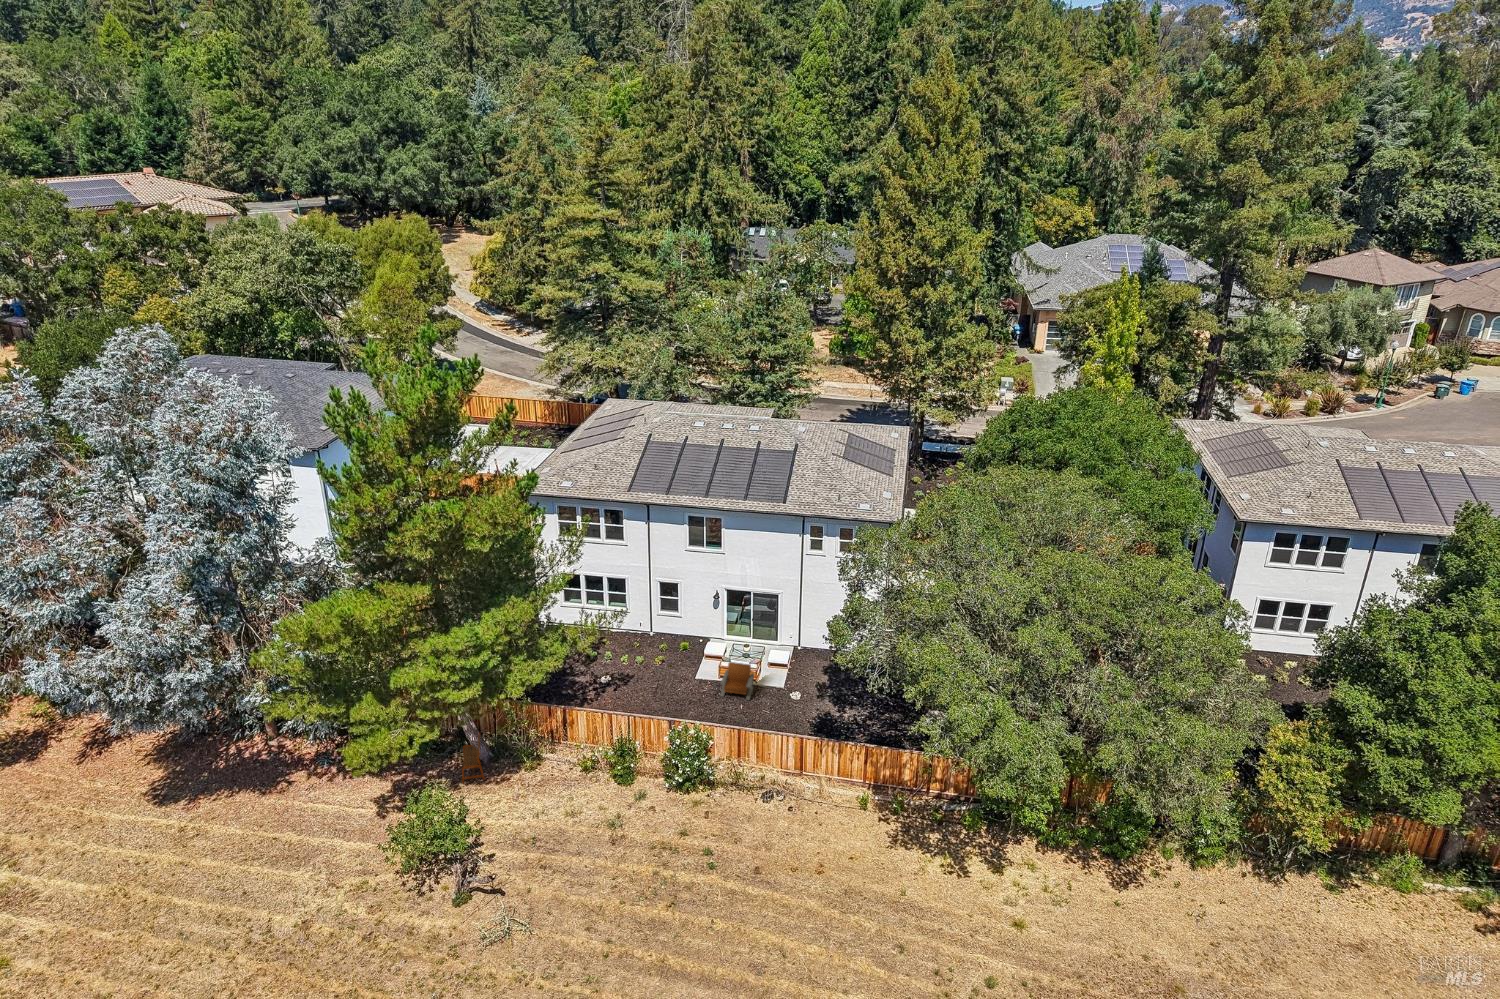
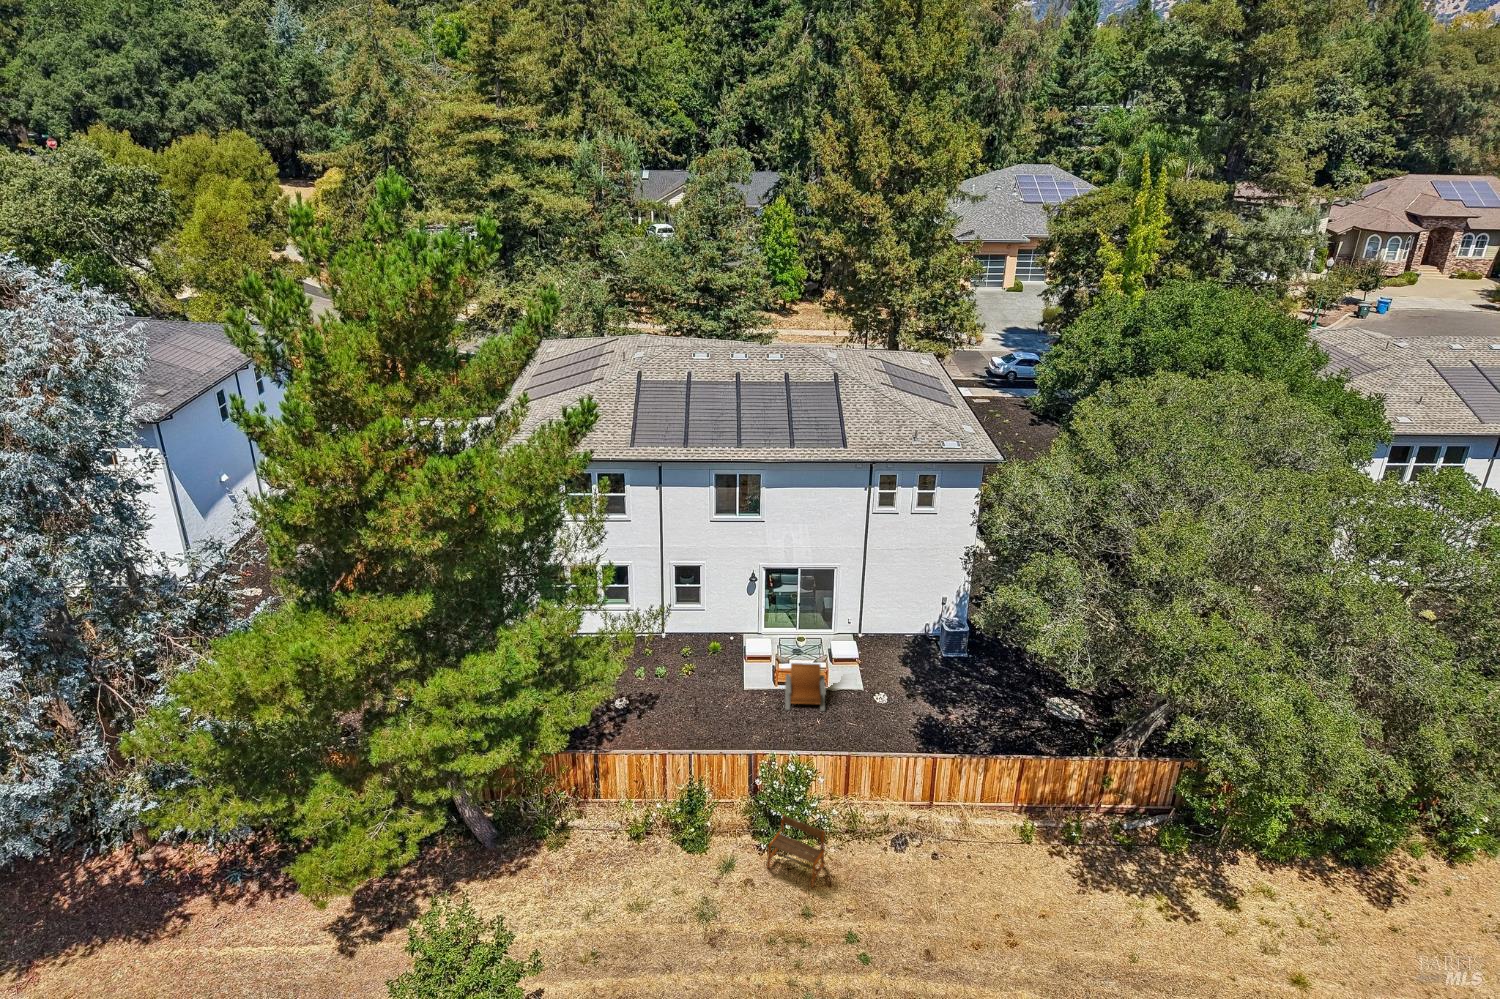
bench: present [462,734,484,783] -> present [767,815,825,887]

